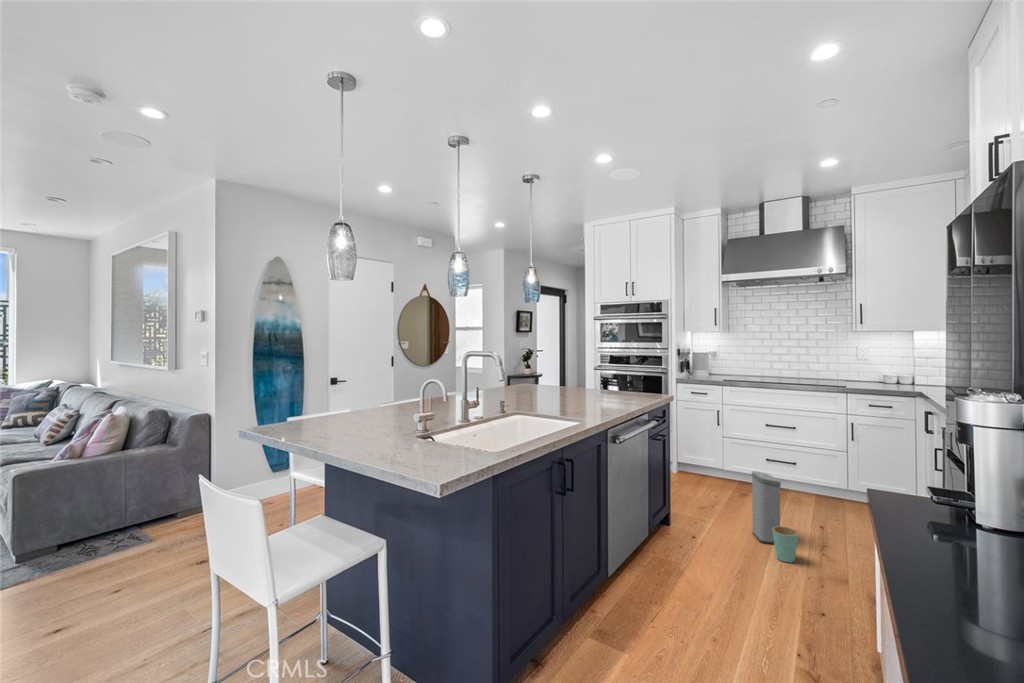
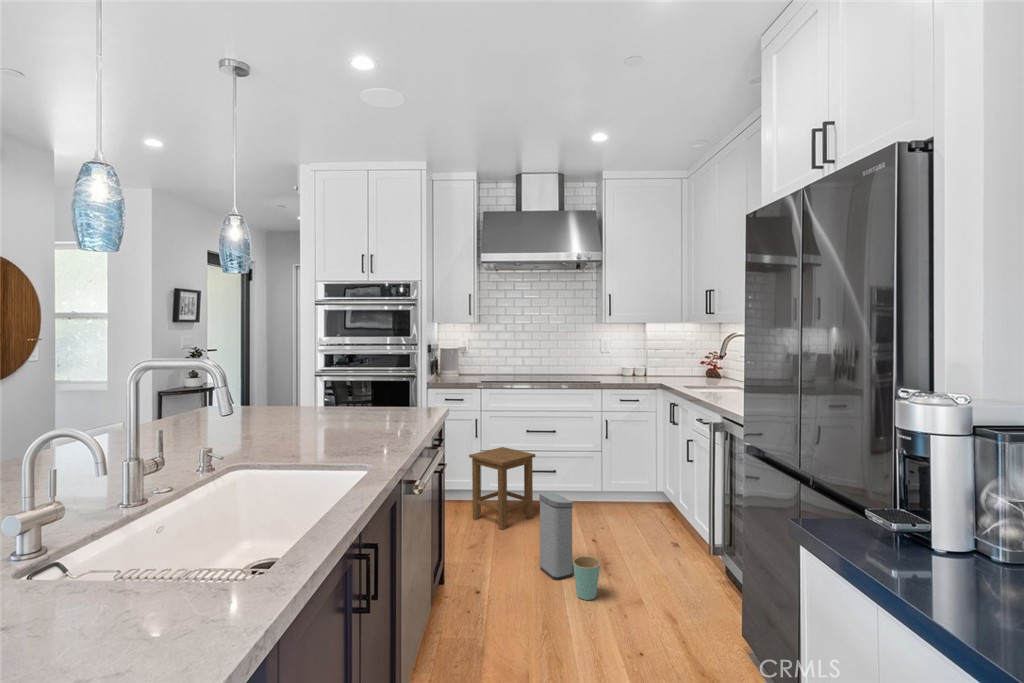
stool: none [707,436,768,502] -> present [469,447,535,529]

